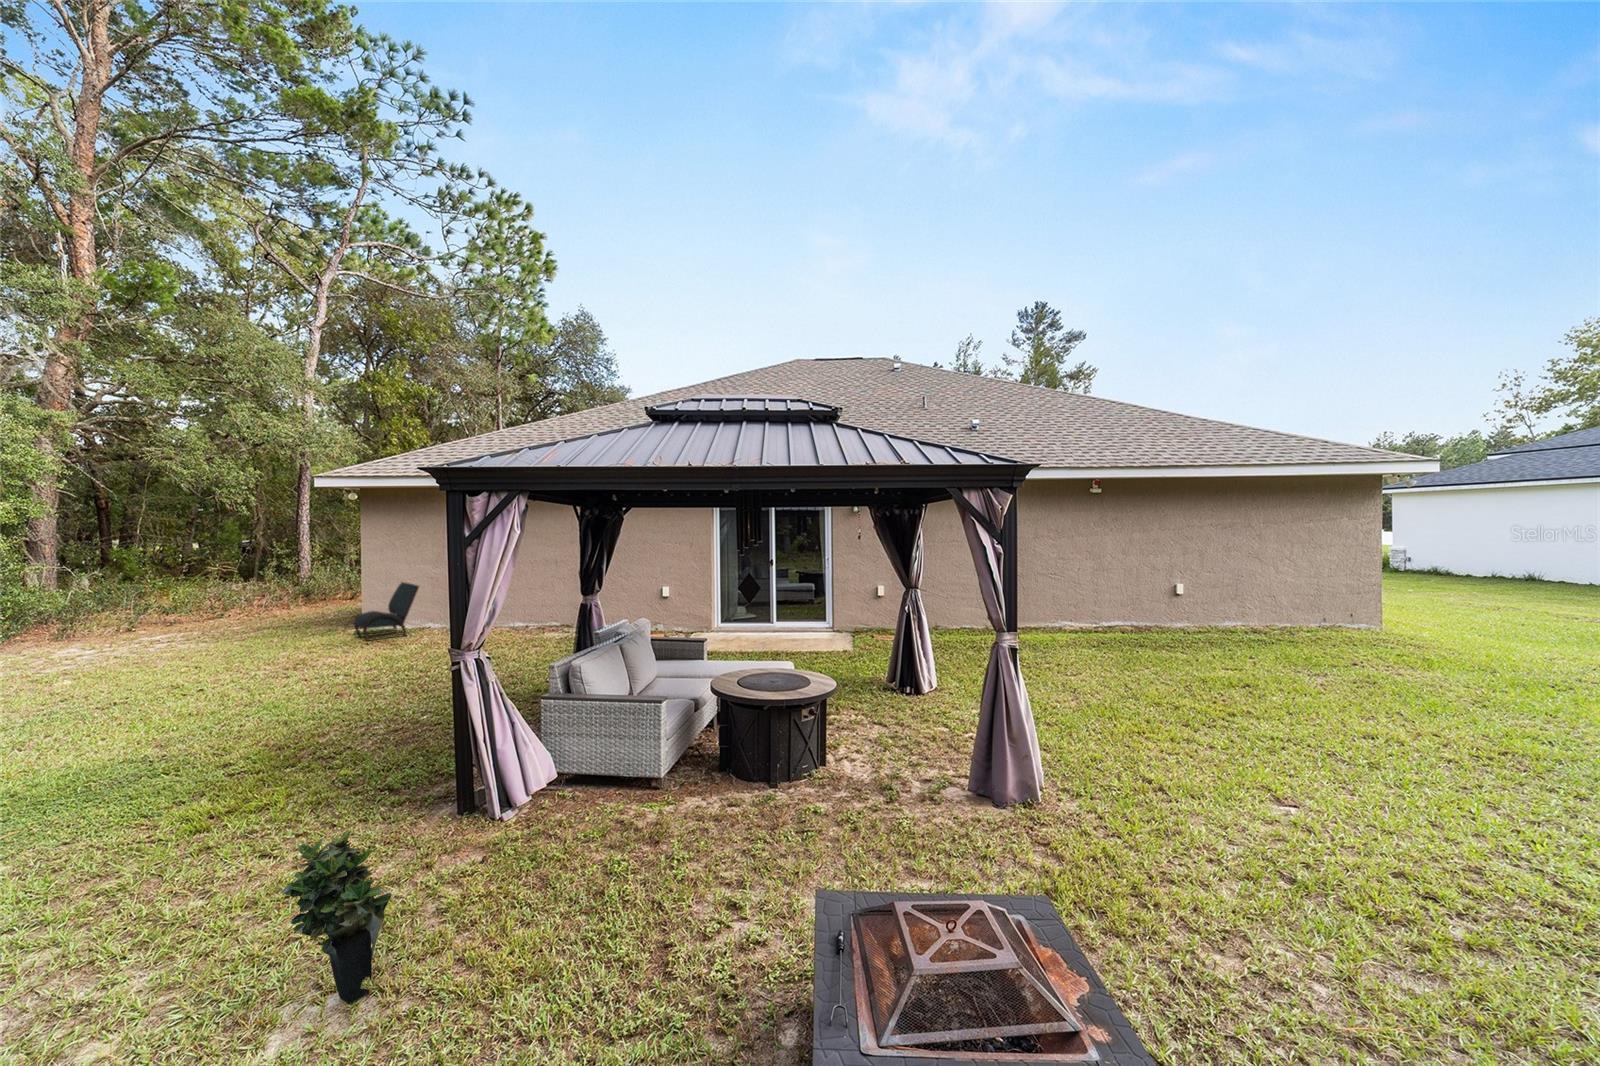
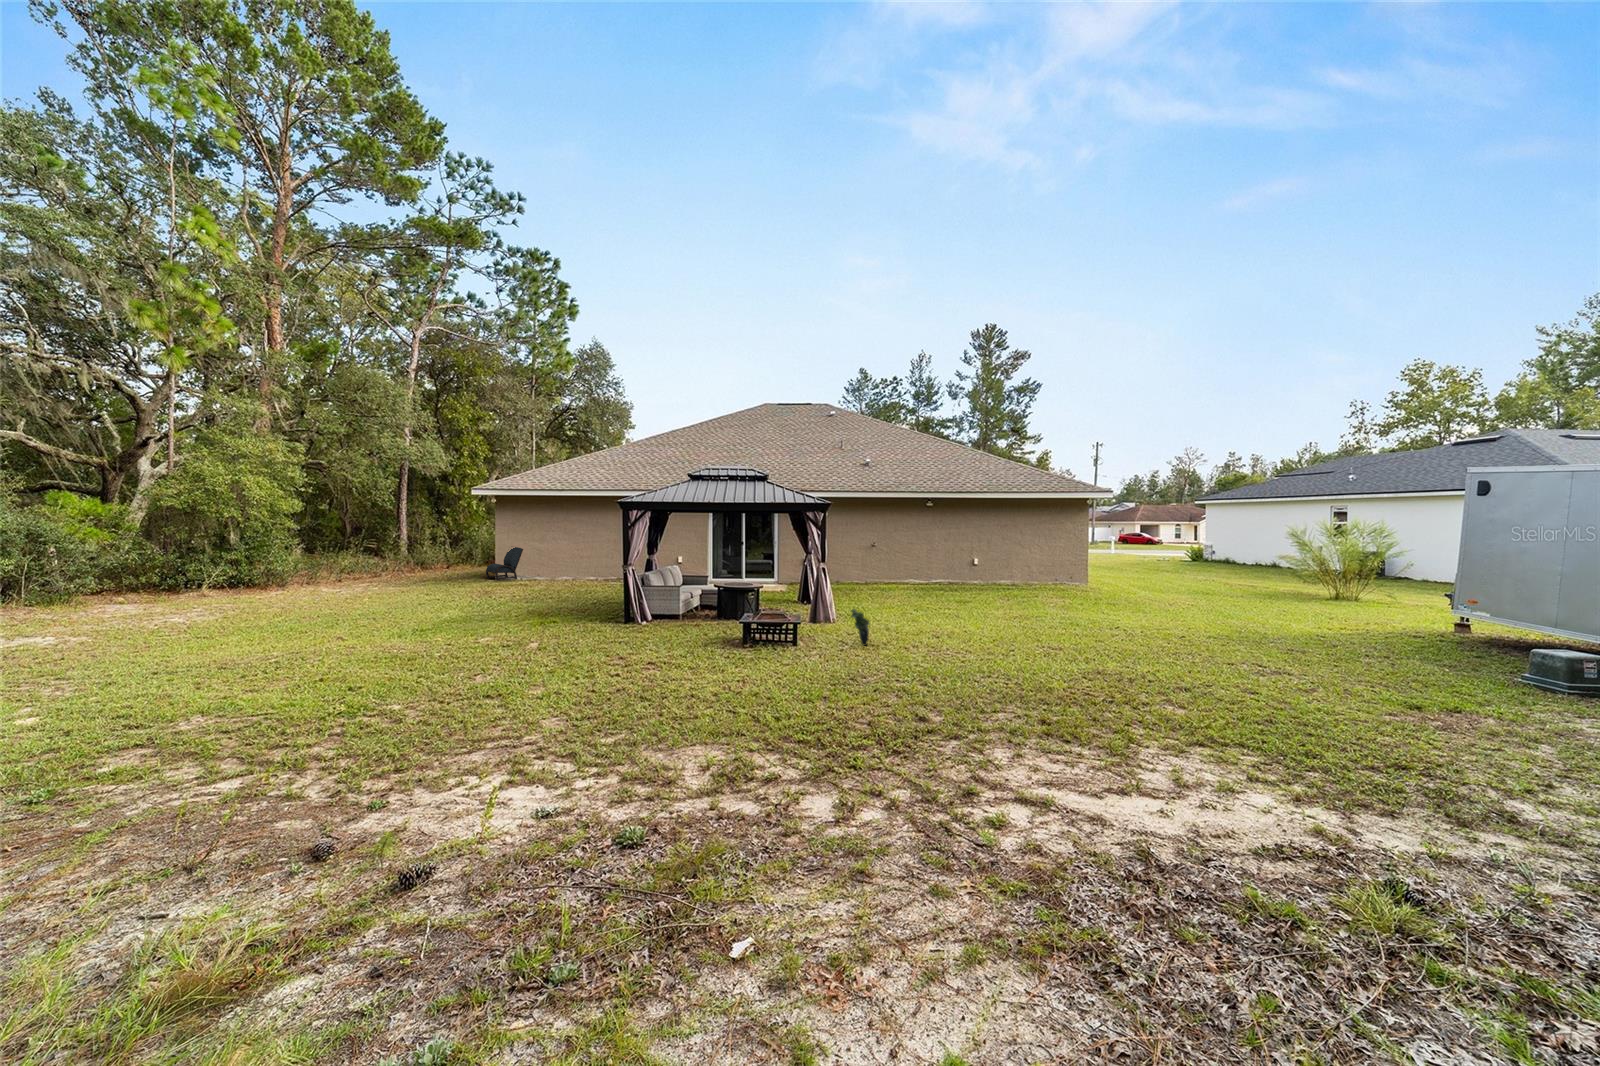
potted plant: present [282,830,392,1004] -> present [851,609,870,645]

